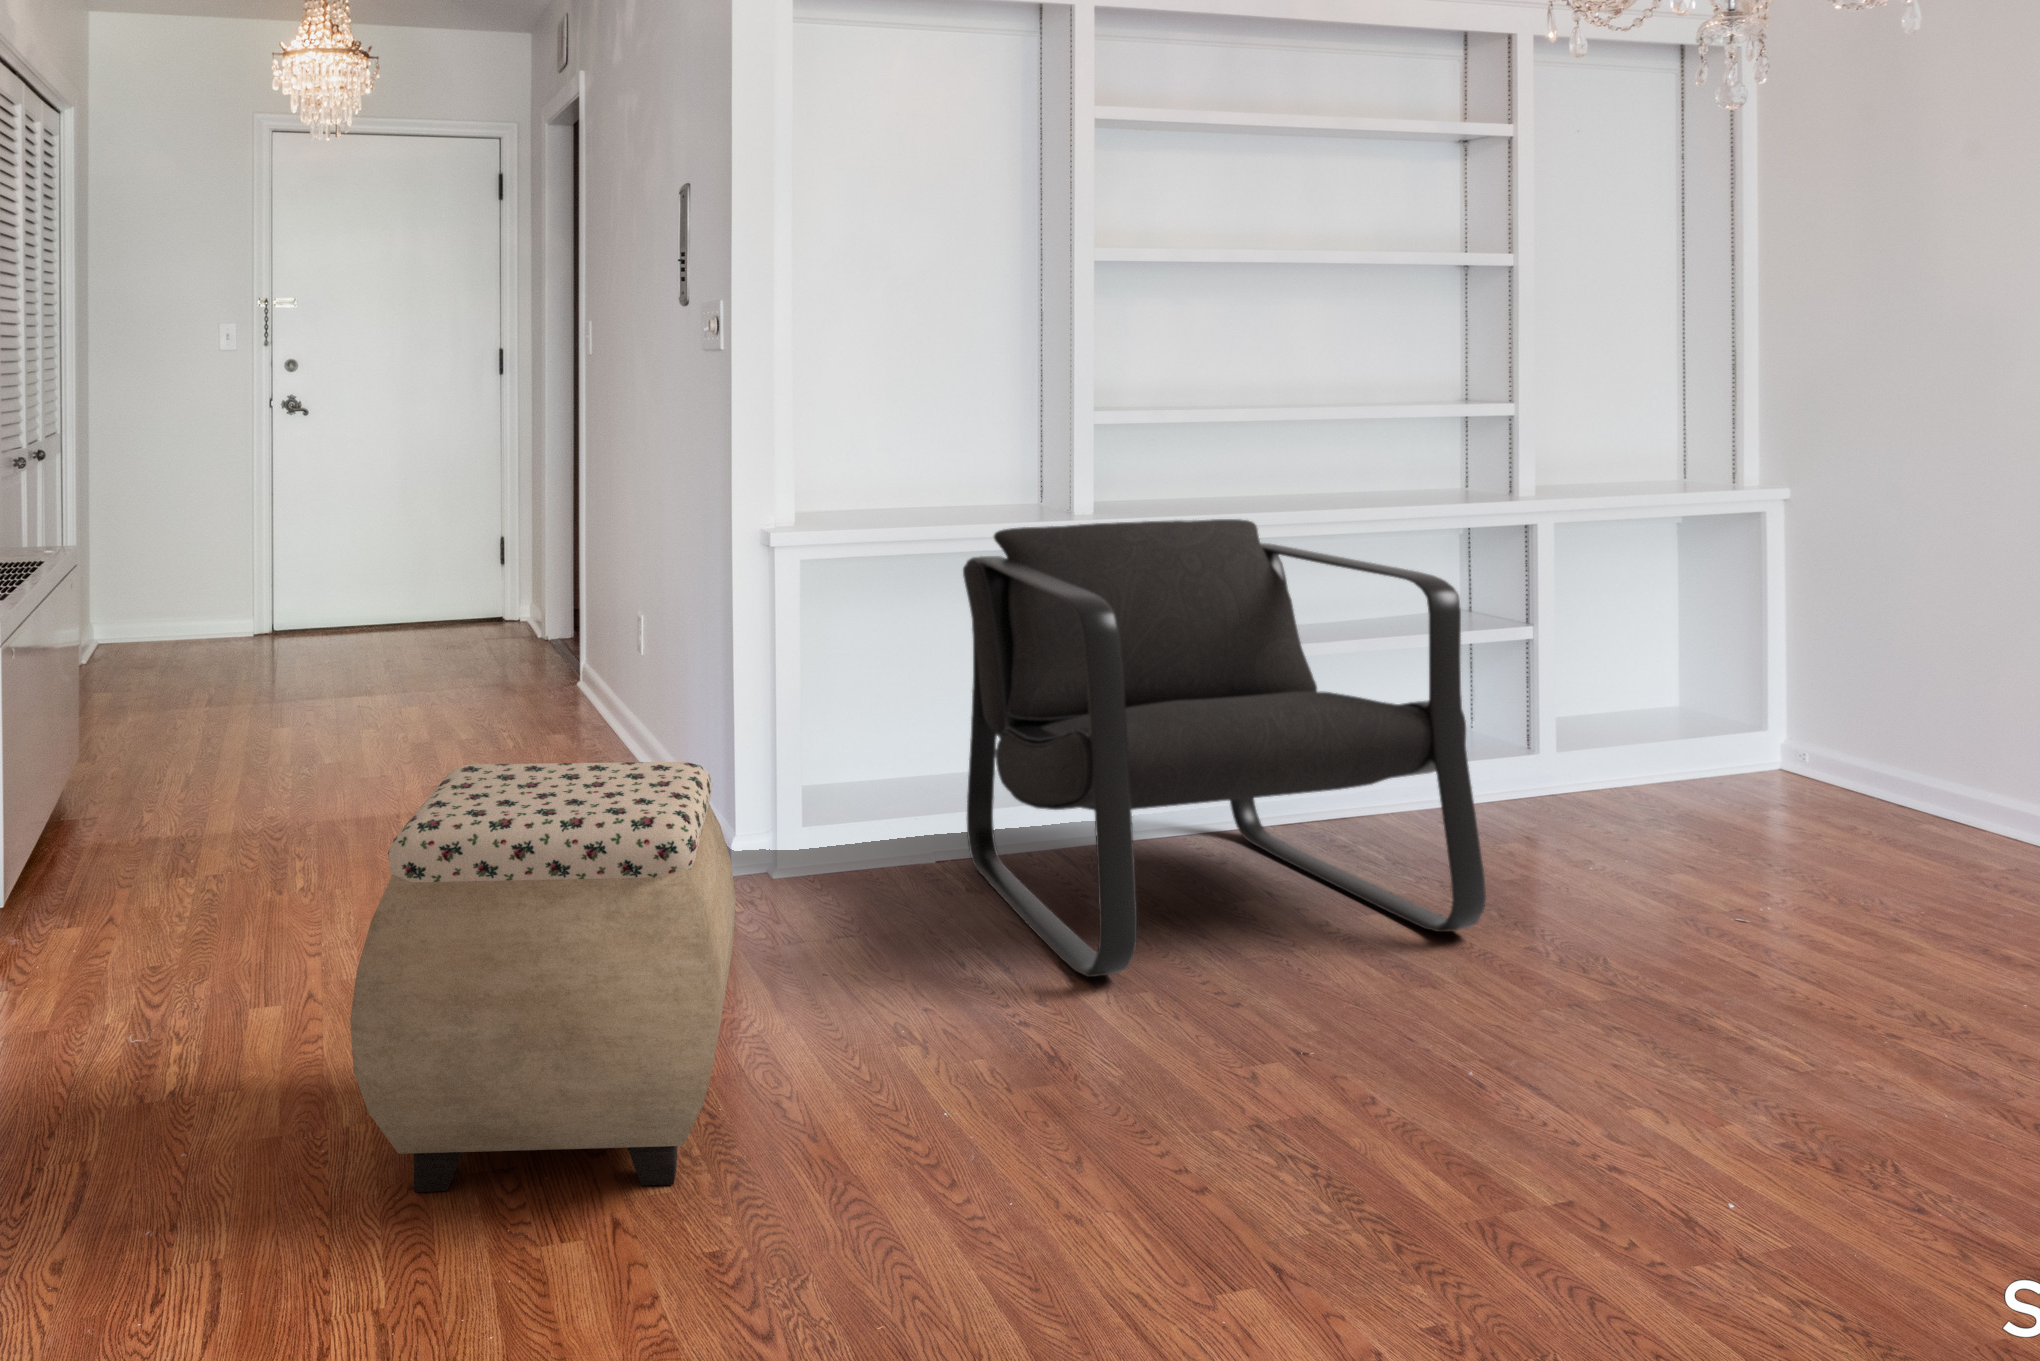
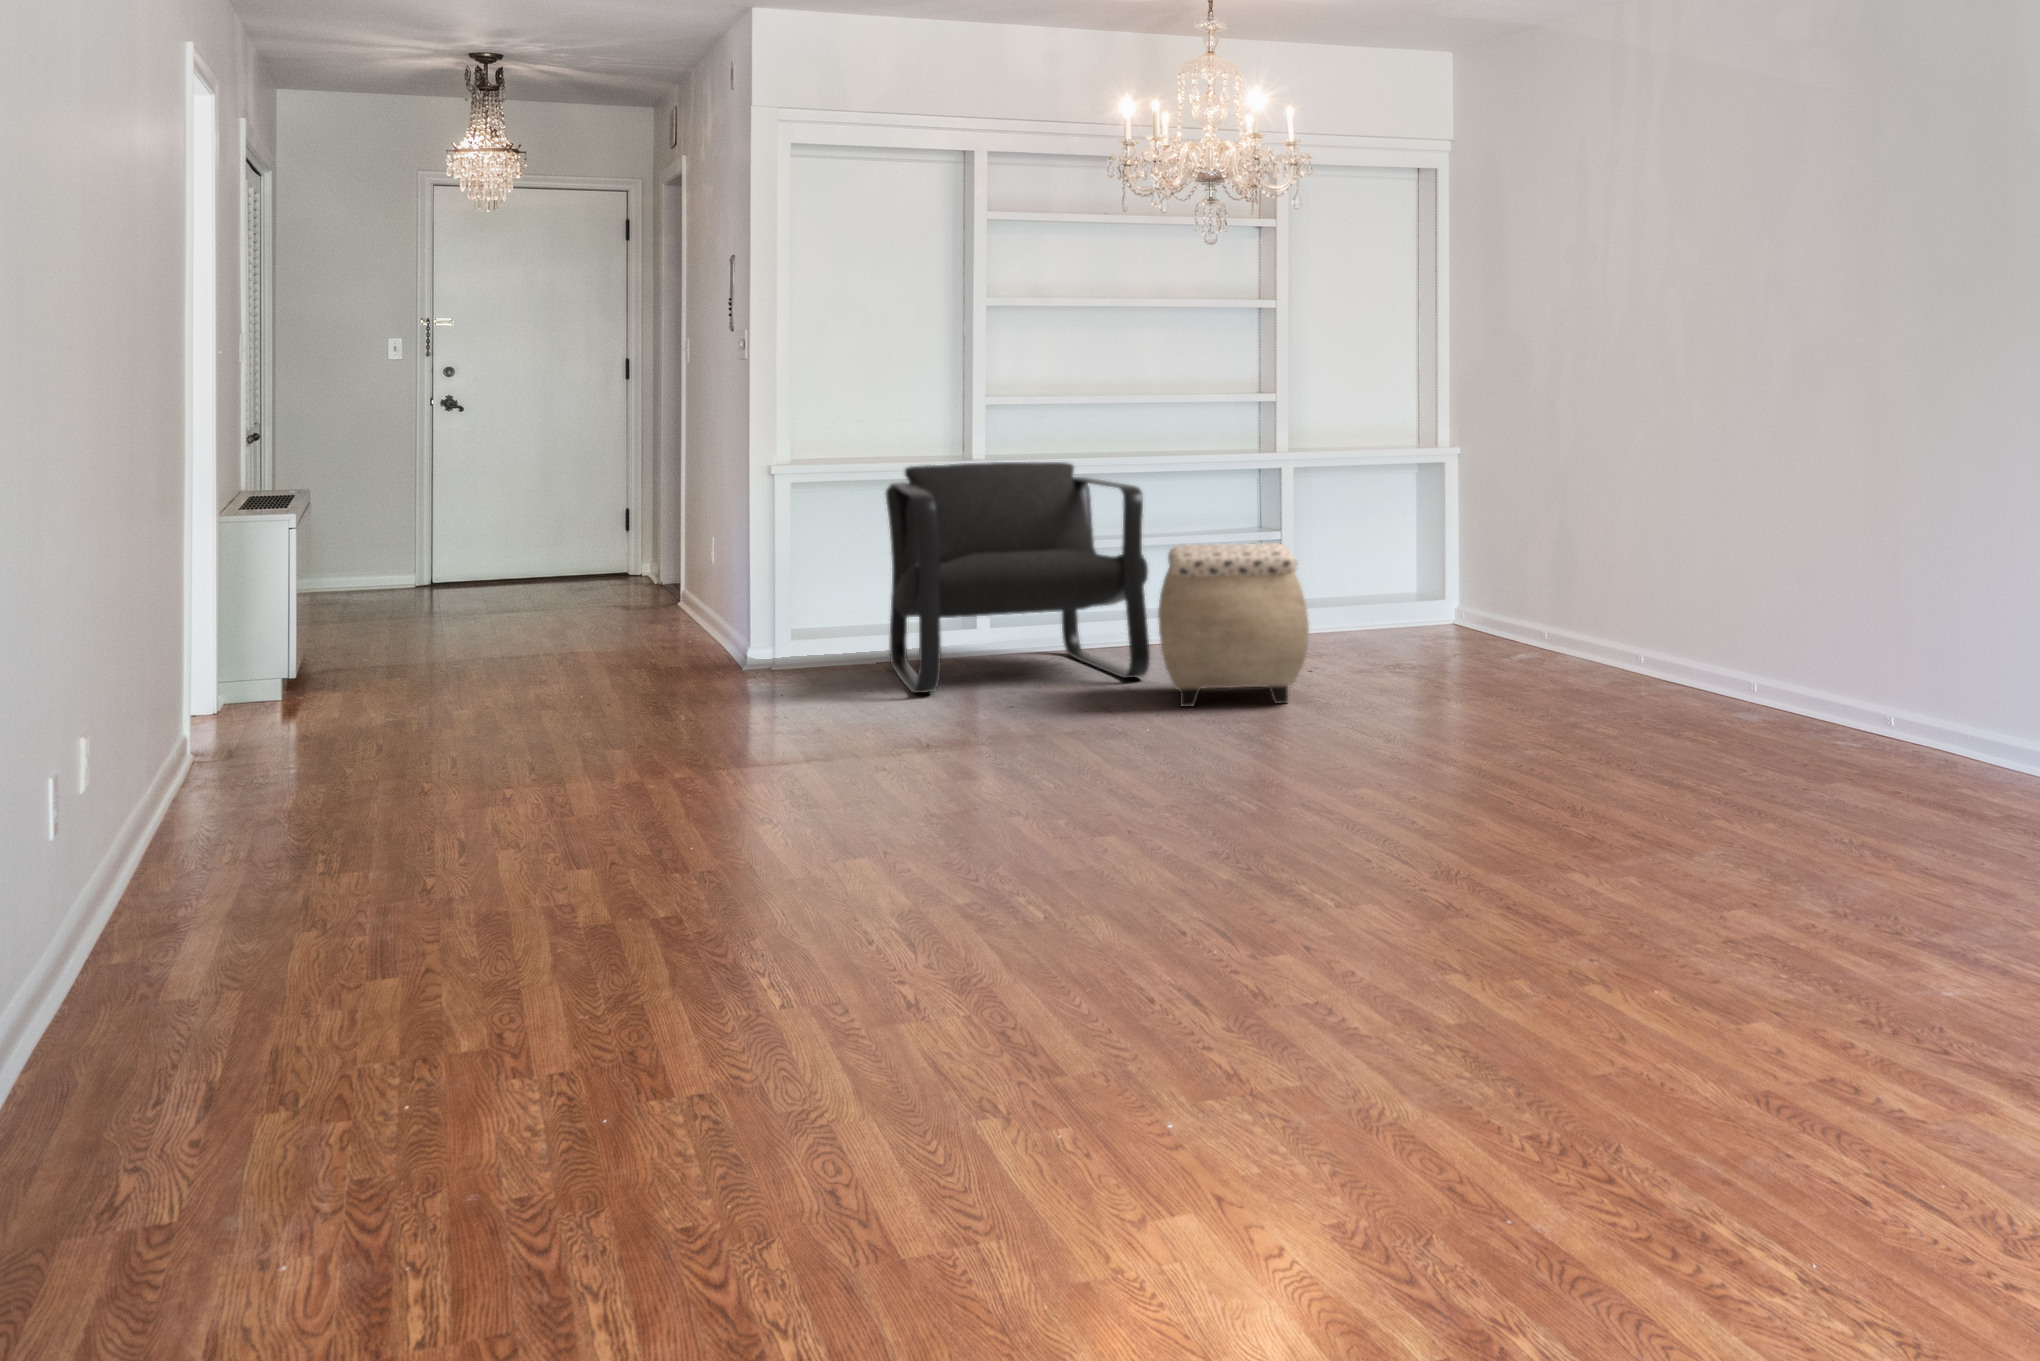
ottoman: present [350,762,736,1192] -> present [1158,543,1309,707]

